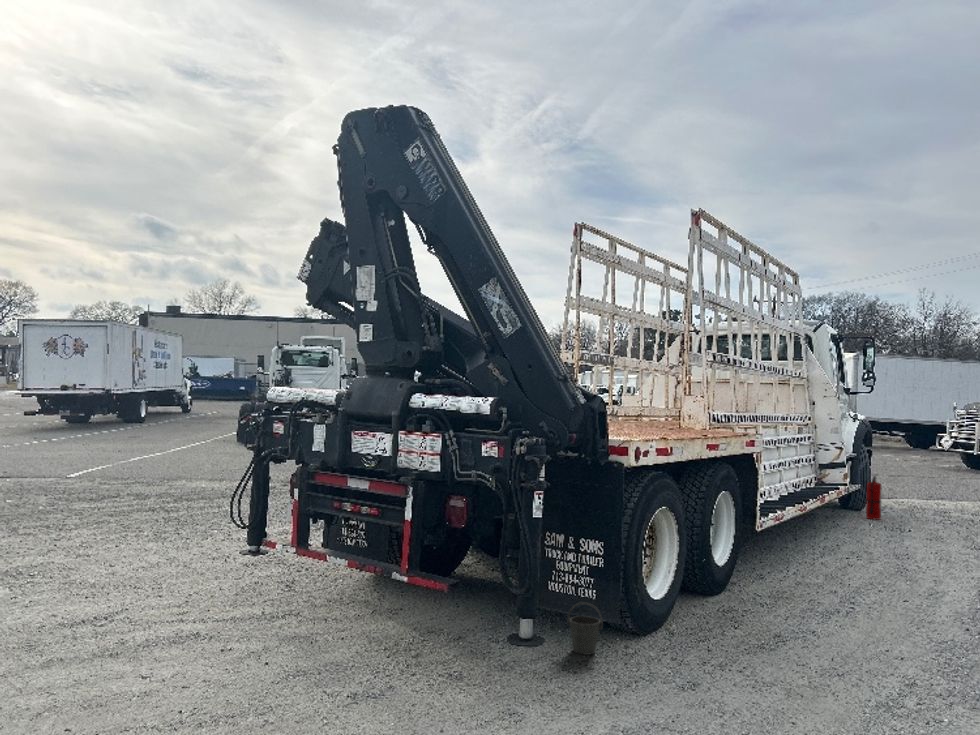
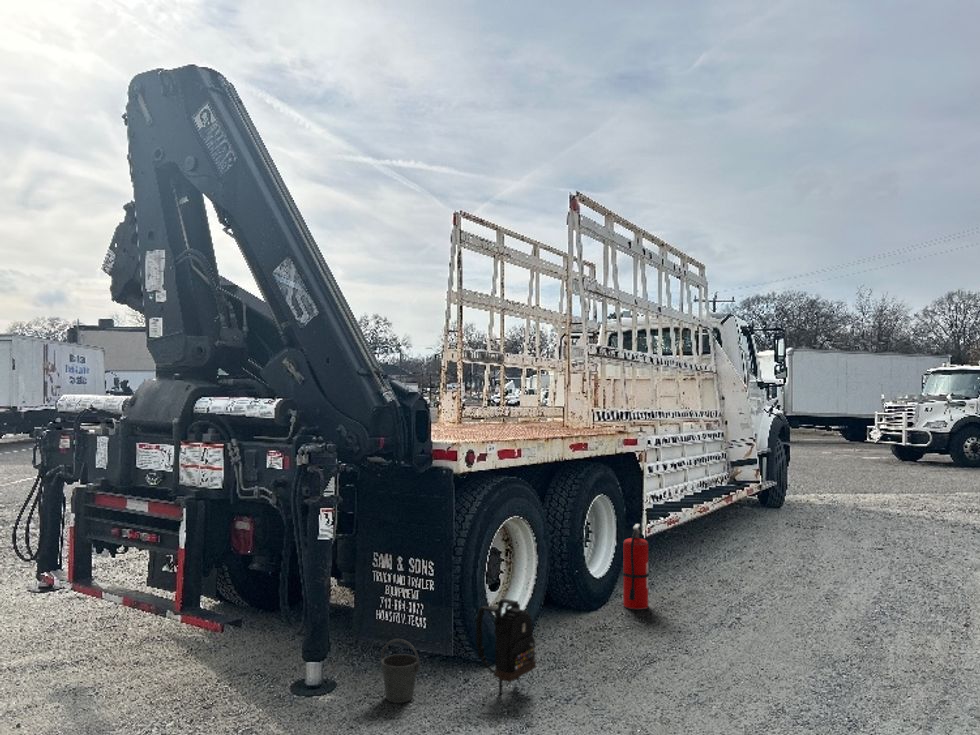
fire extinguisher: present [866,475,881,520] -> present [623,524,649,609]
backpack: none [645,573,695,651] -> present [476,599,536,694]

